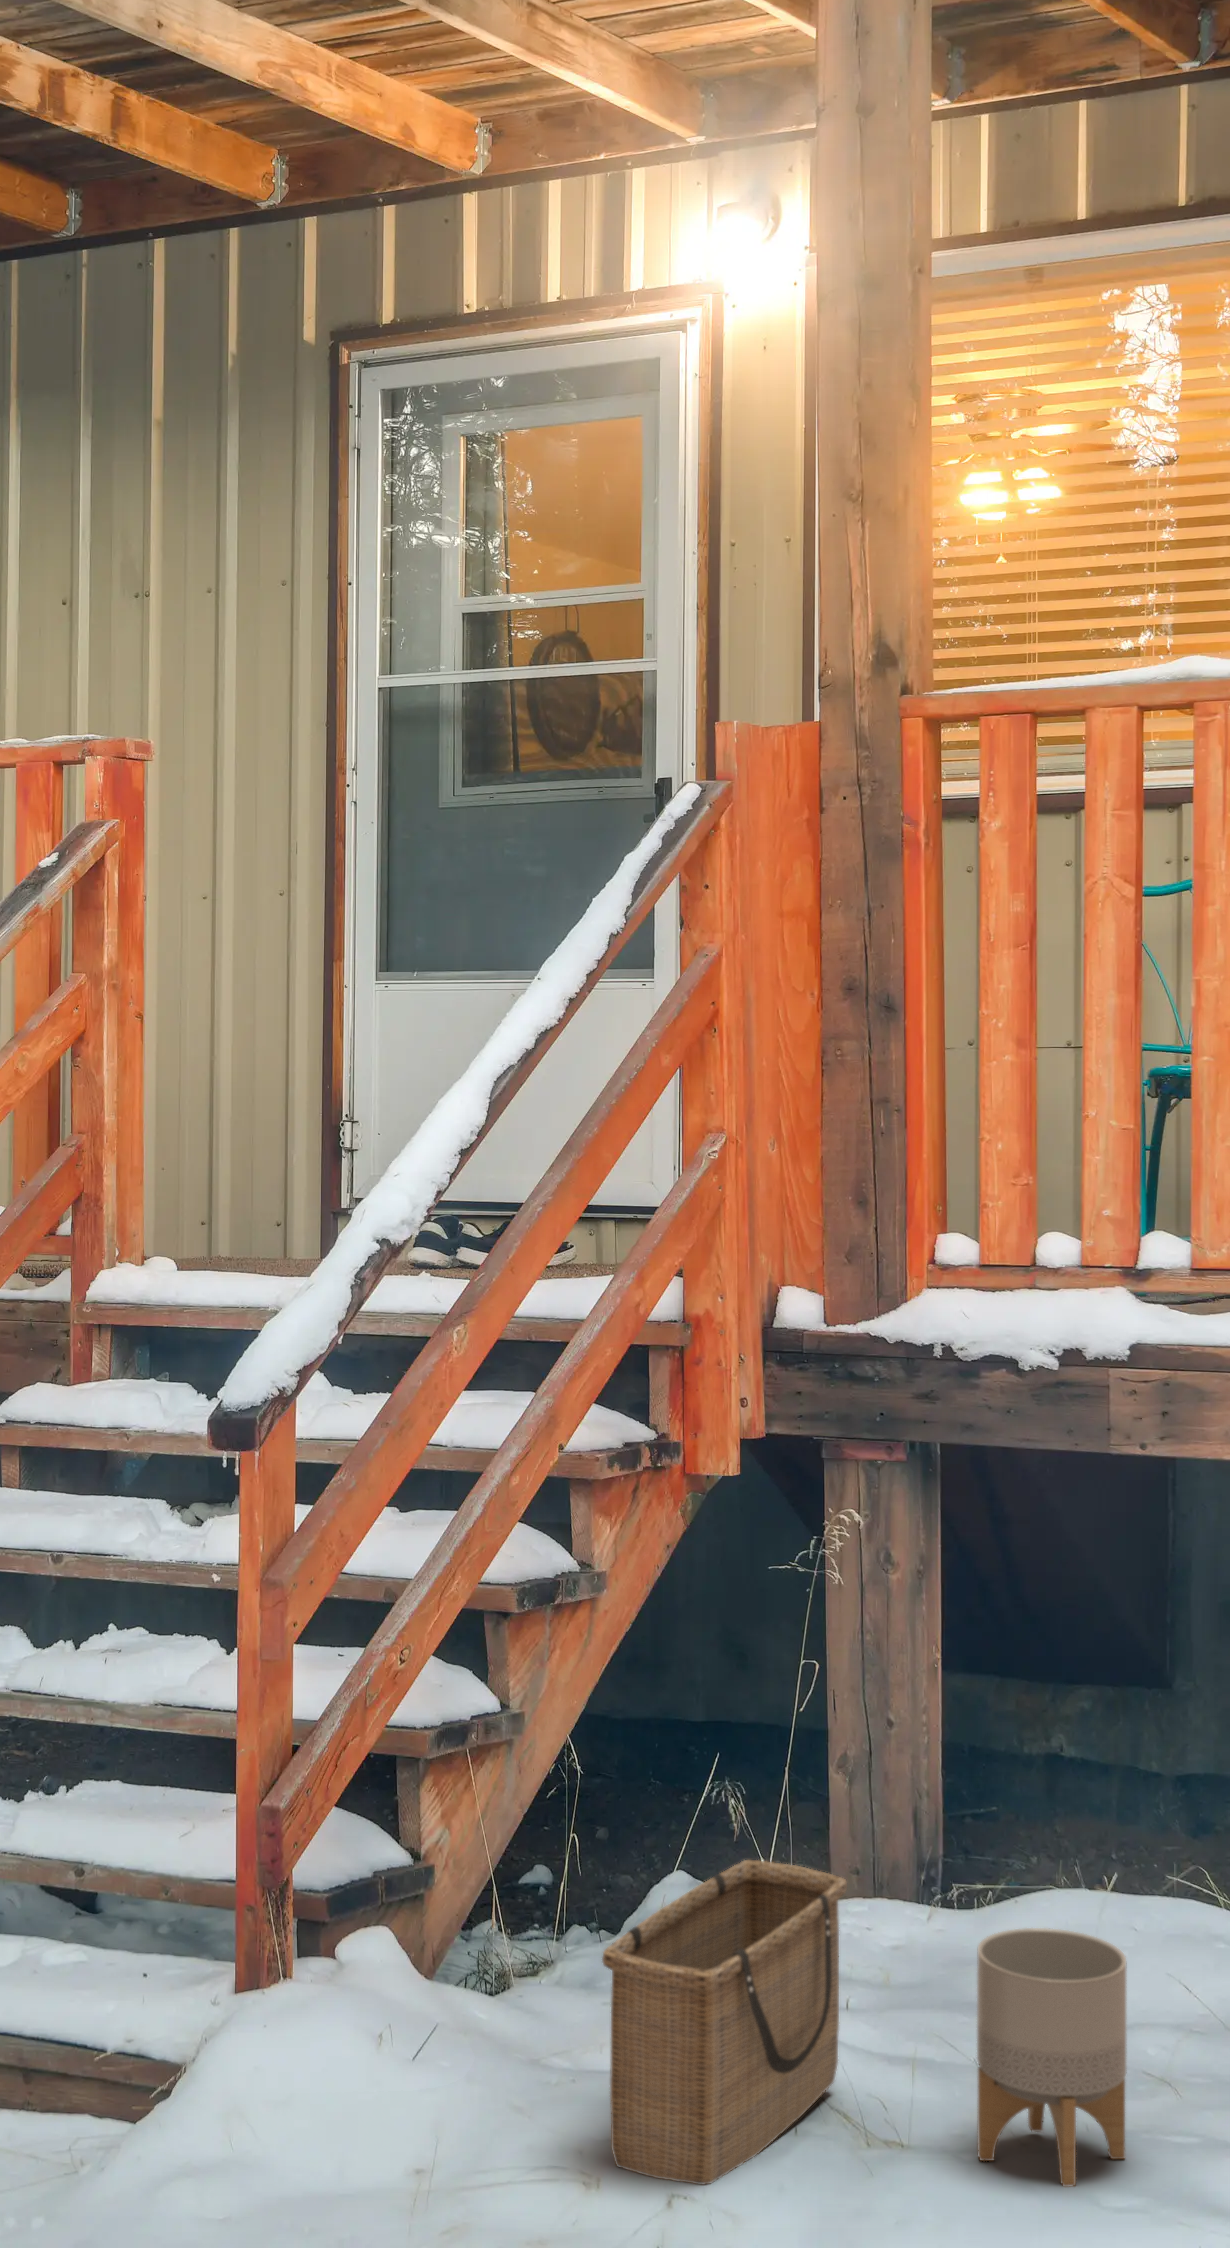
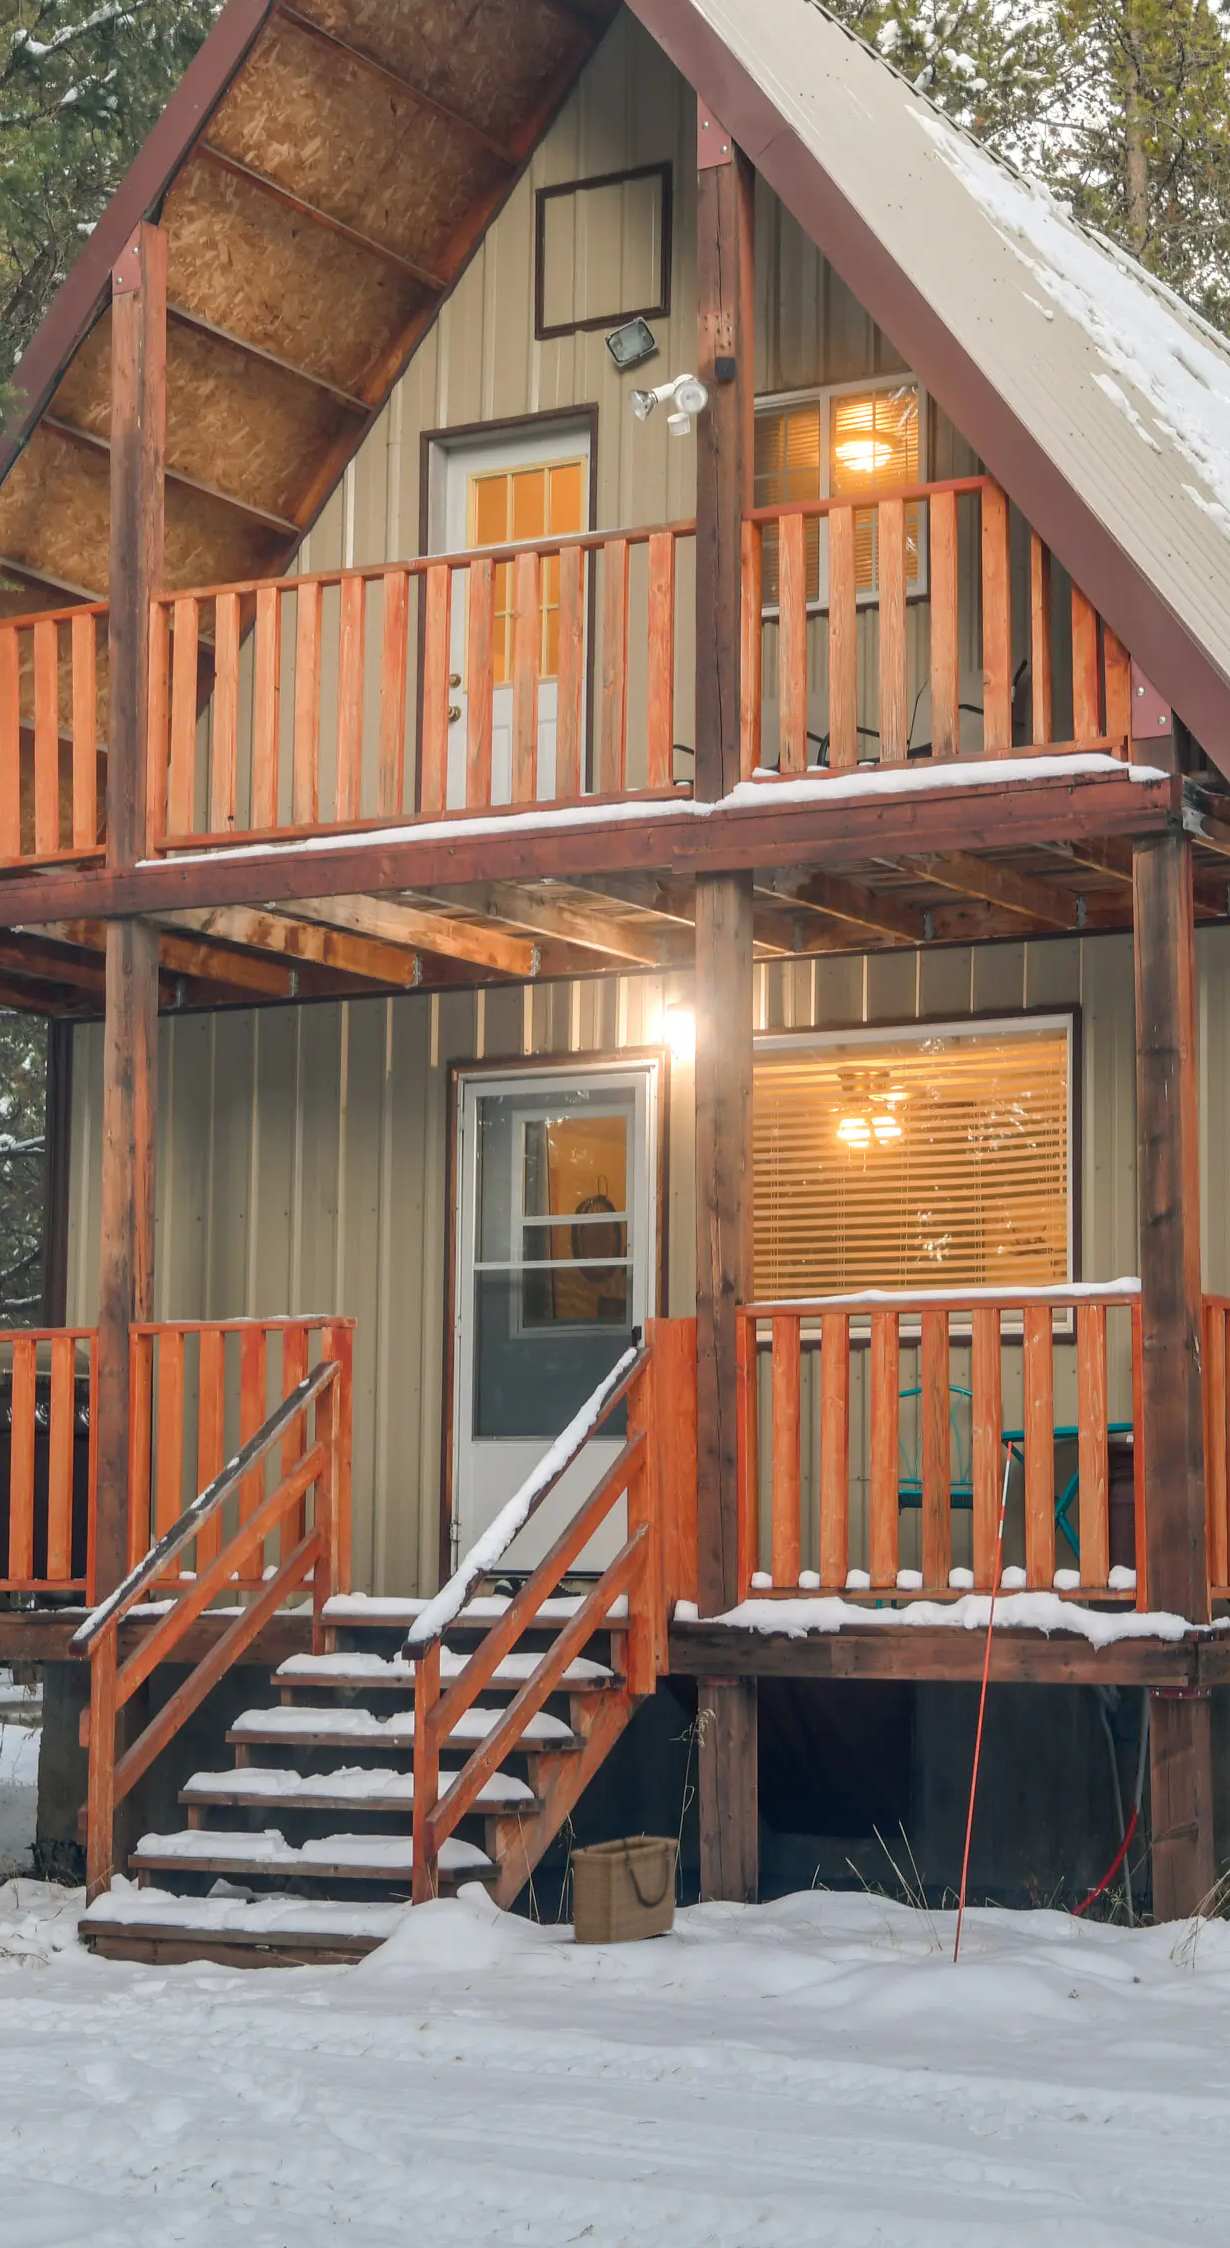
planter: present [977,1928,1127,2187] -> none [724,1850,783,1945]

